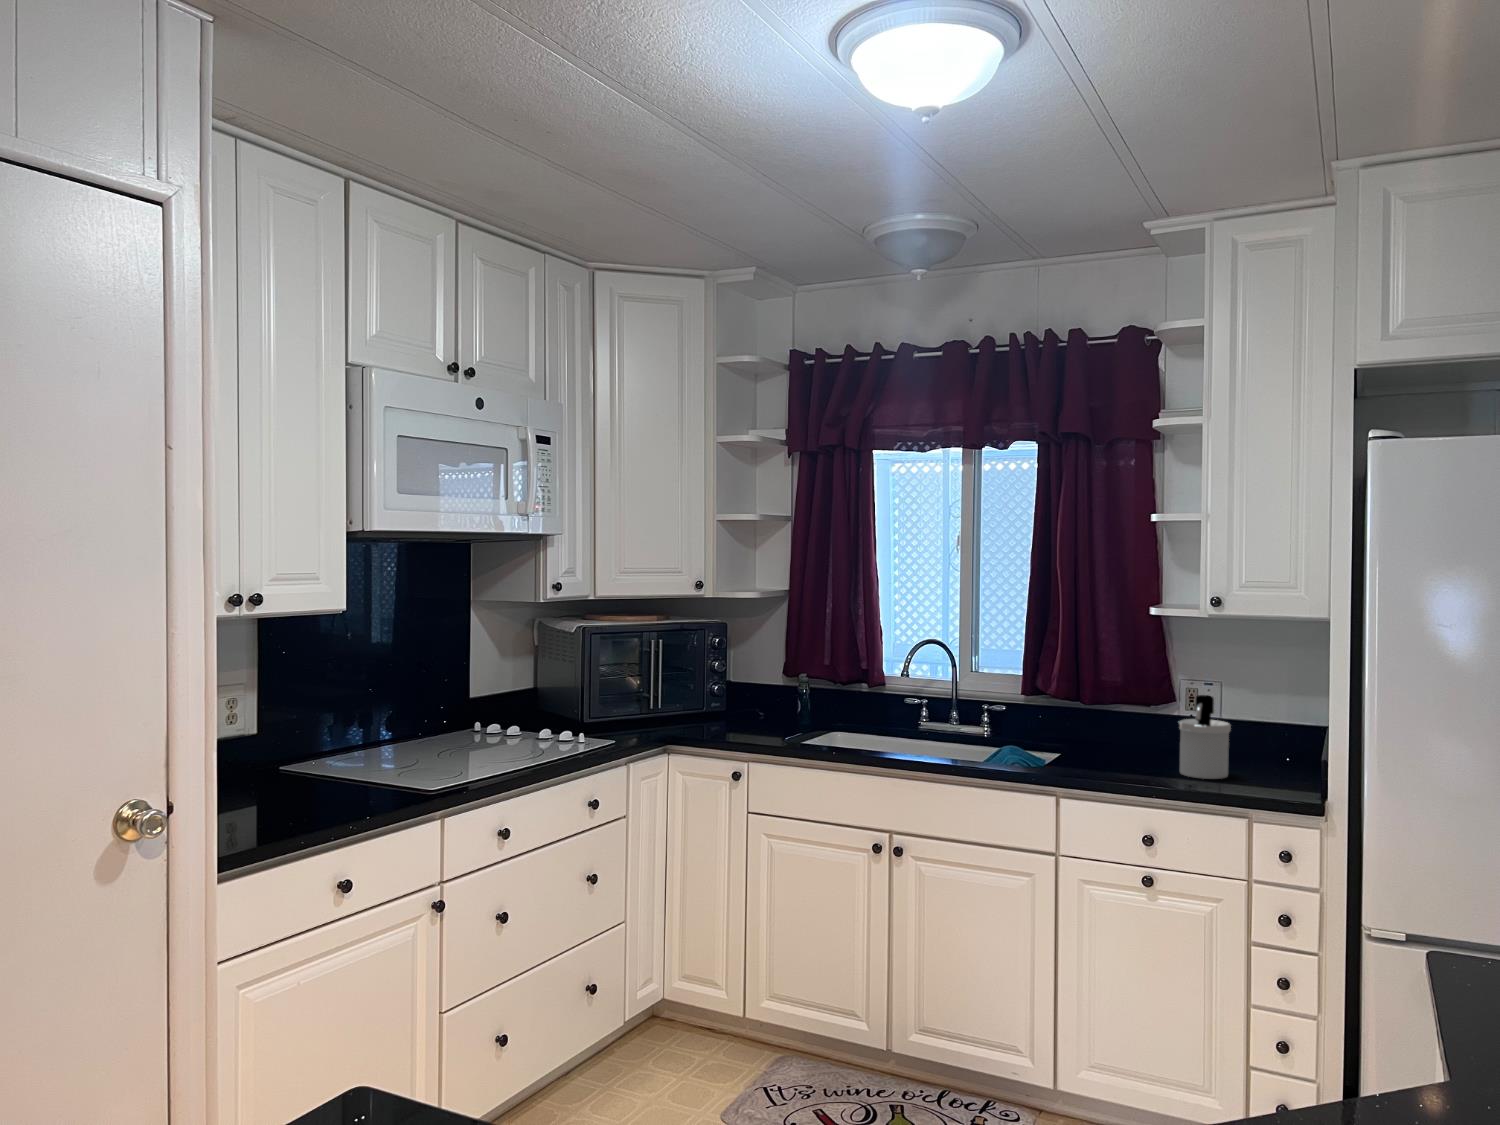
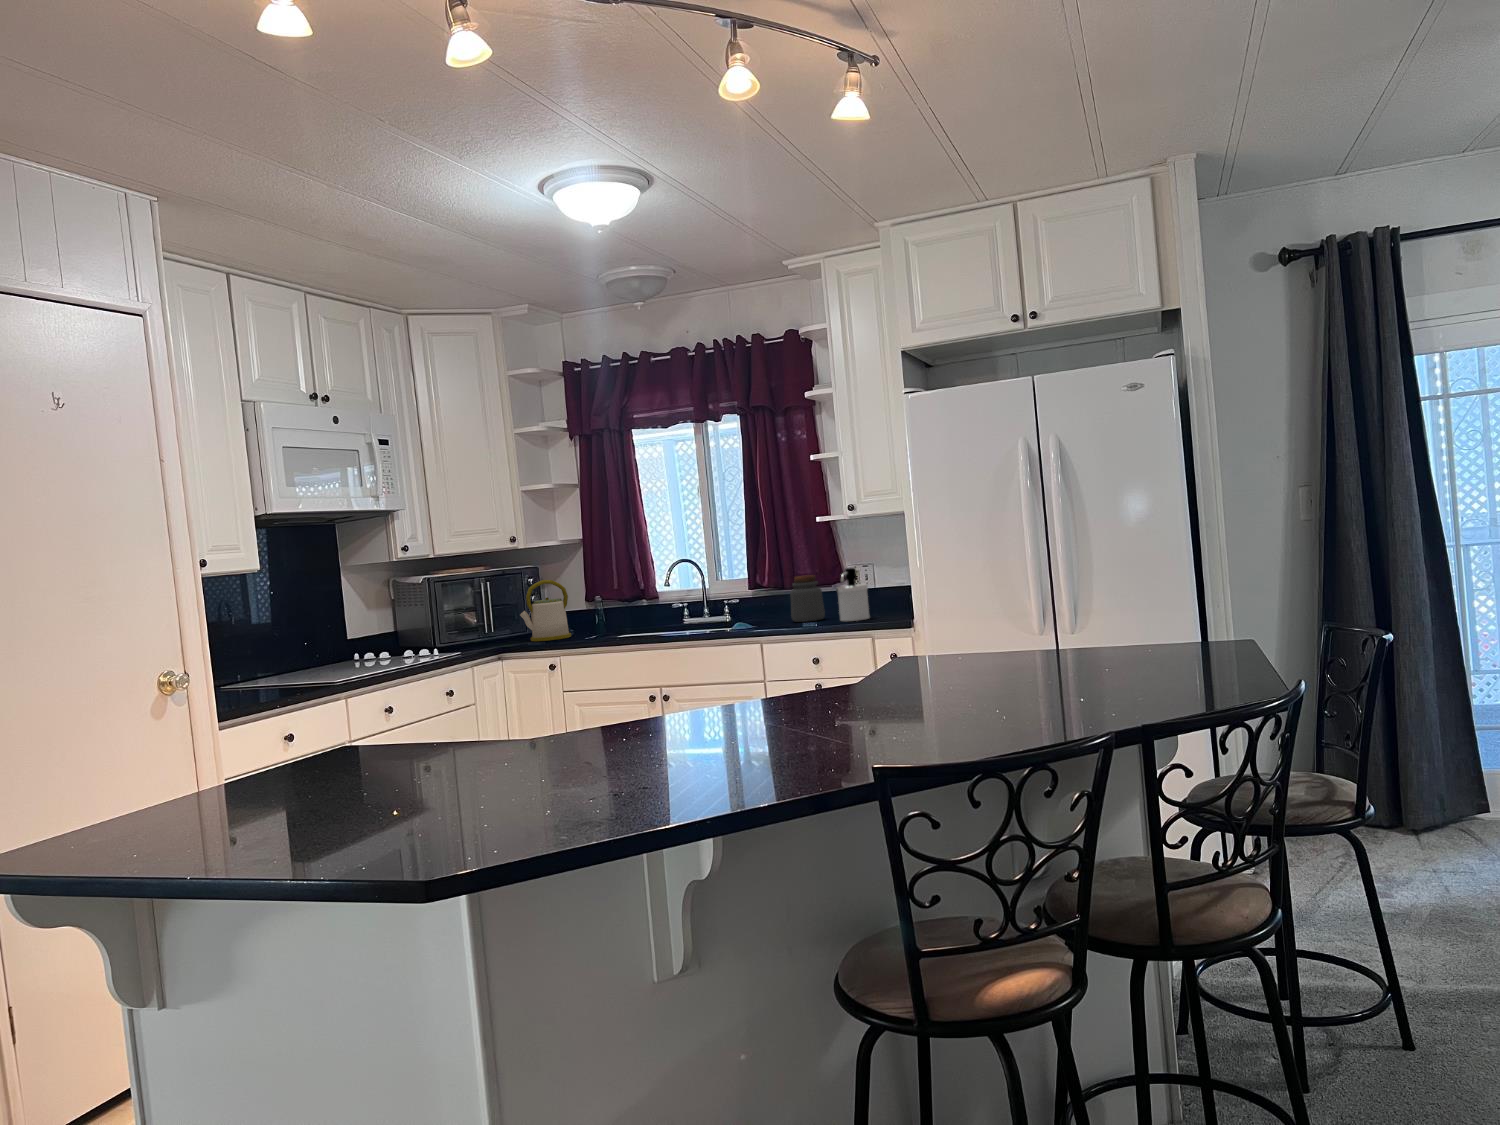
kettle: none [700,648,768,735] -> present [520,580,571,641]
jar: none [1097,693,1150,765] -> present [790,575,825,622]

